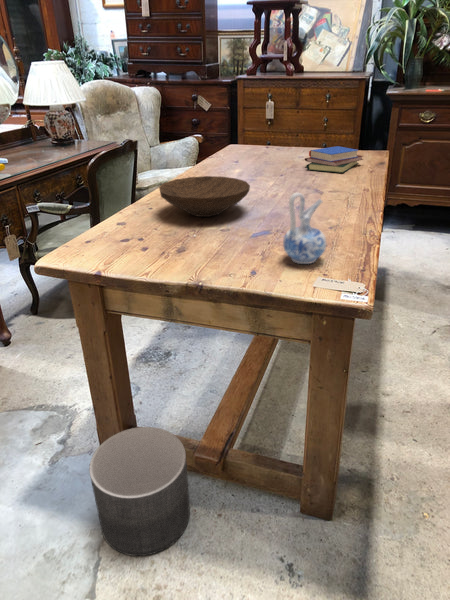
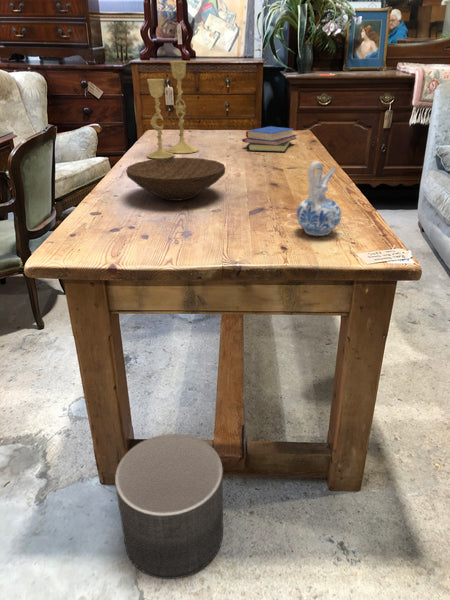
candlestick: none [209,83,262,174] -> present [147,61,198,159]

